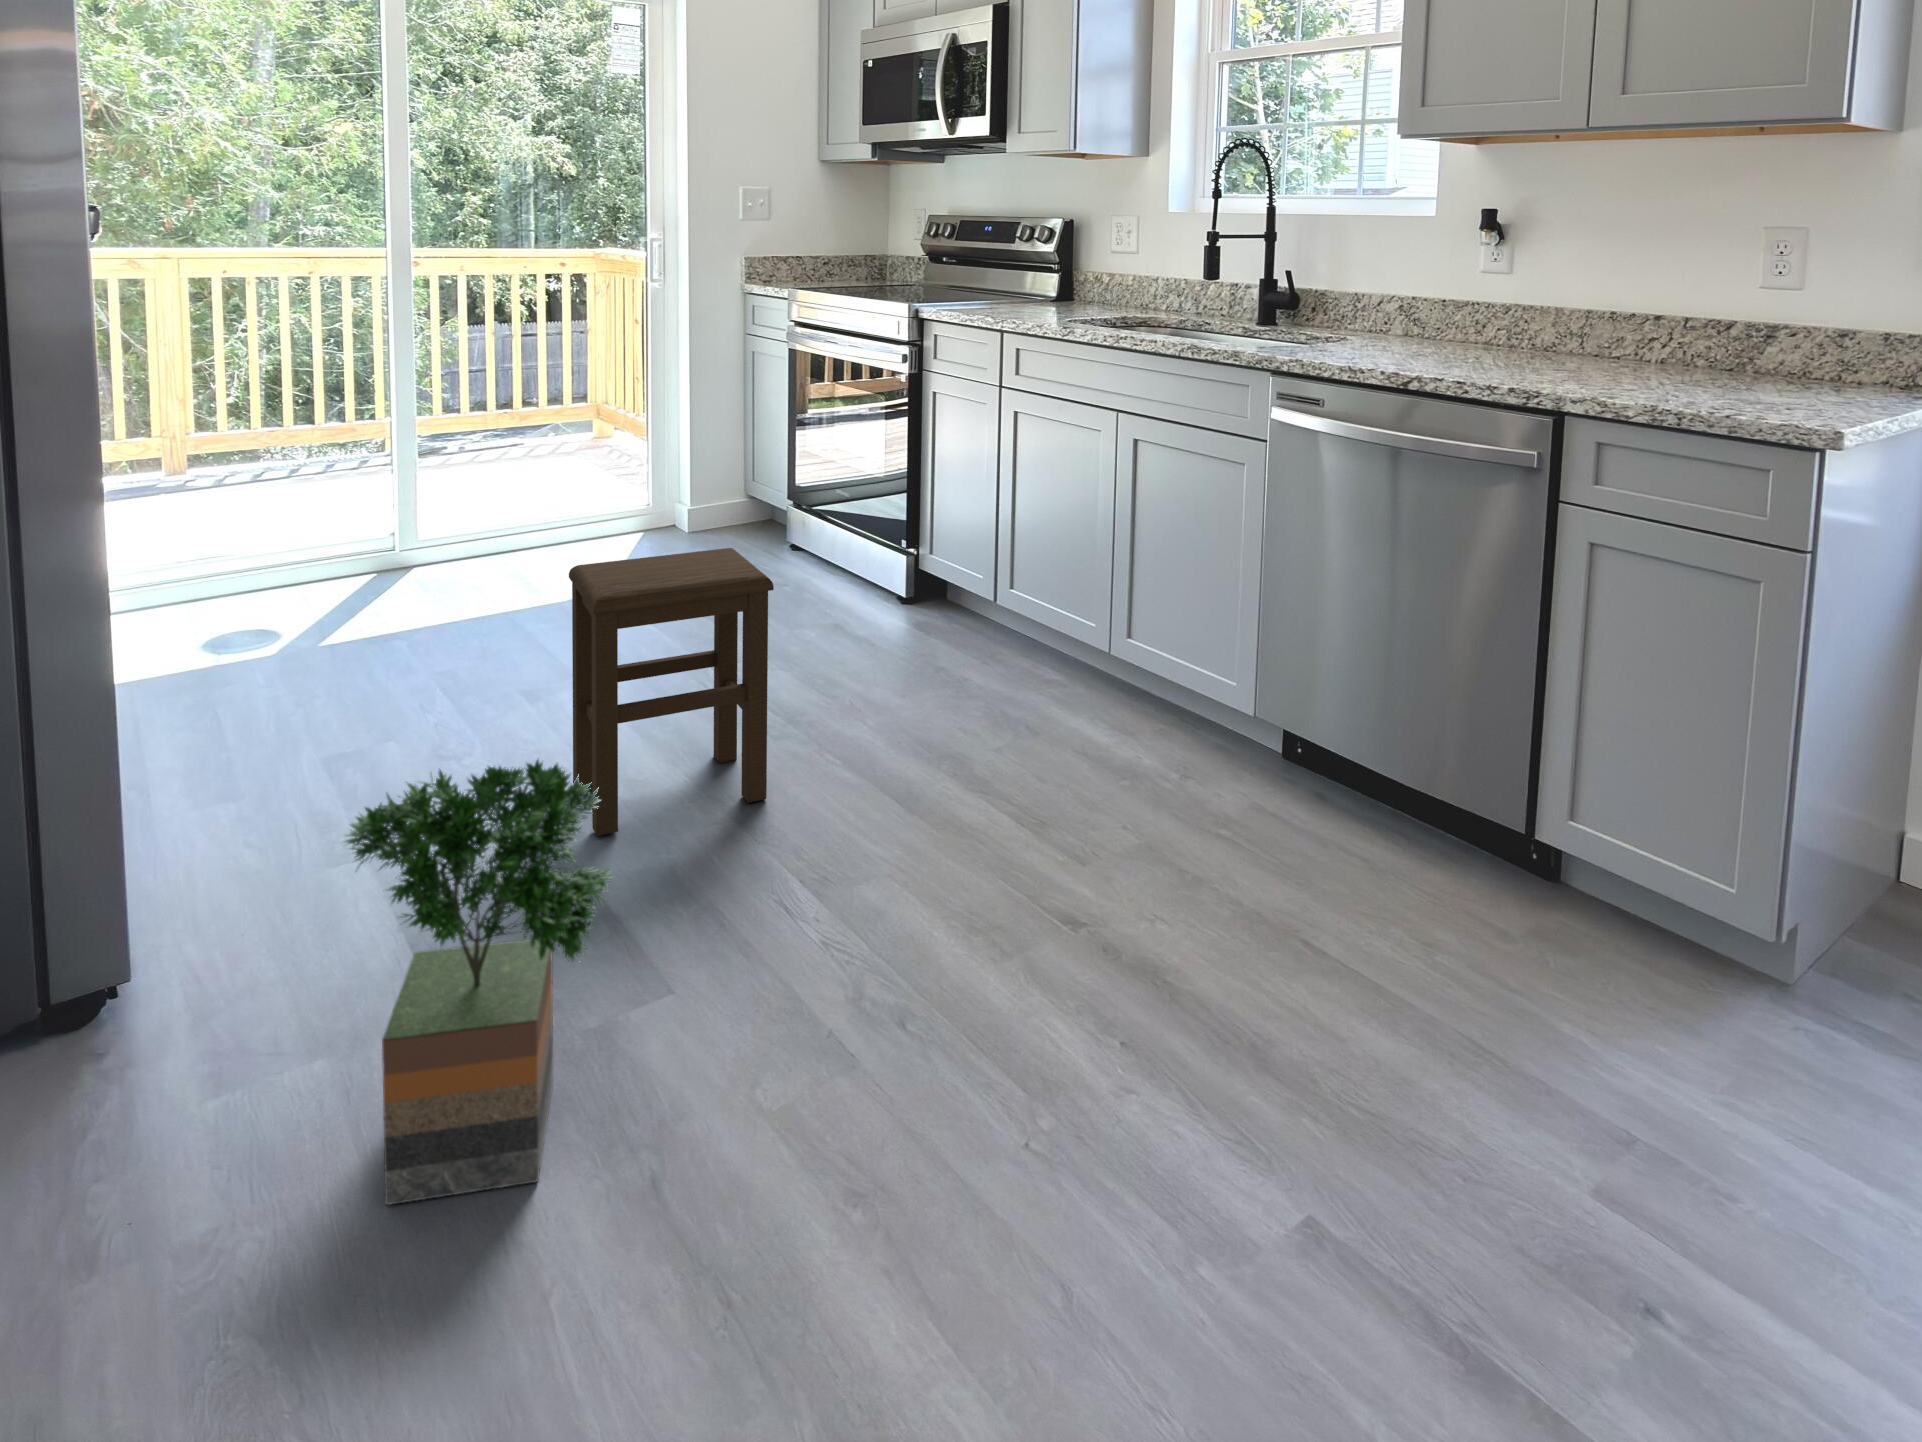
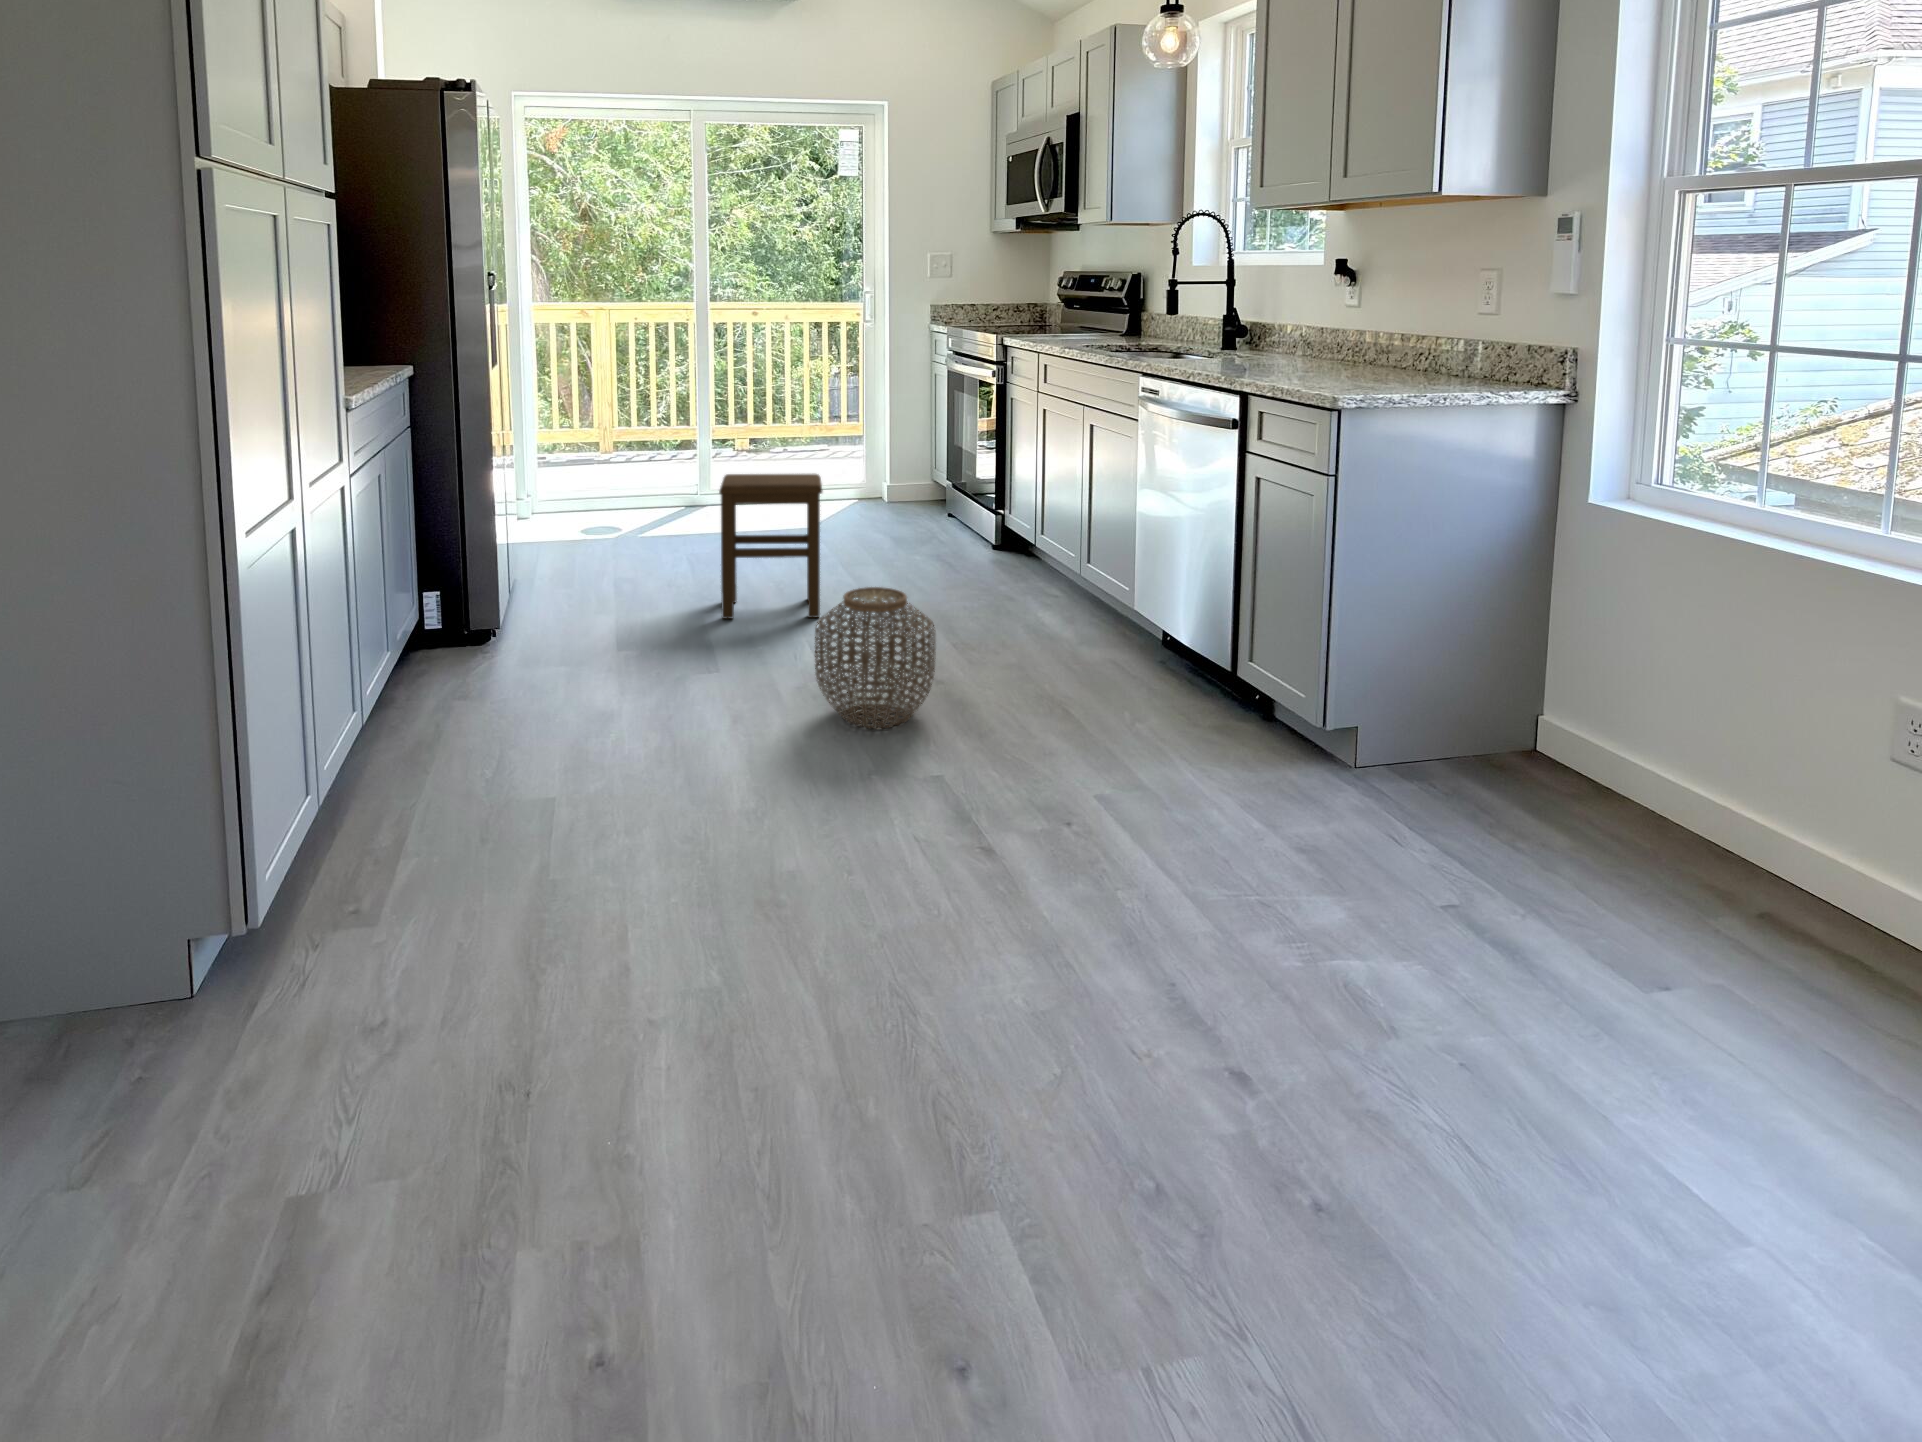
potted tree: present [344,760,613,1205] -> none [556,527,668,708]
woven basket: none [943,803,1174,1100] -> present [815,587,936,728]

